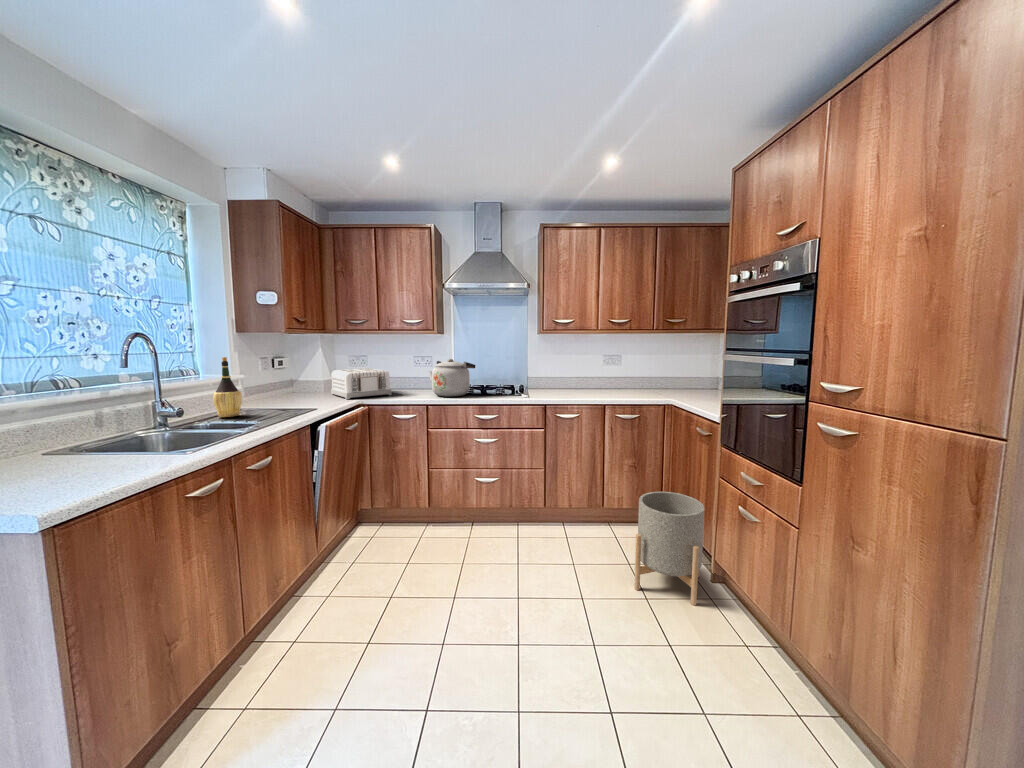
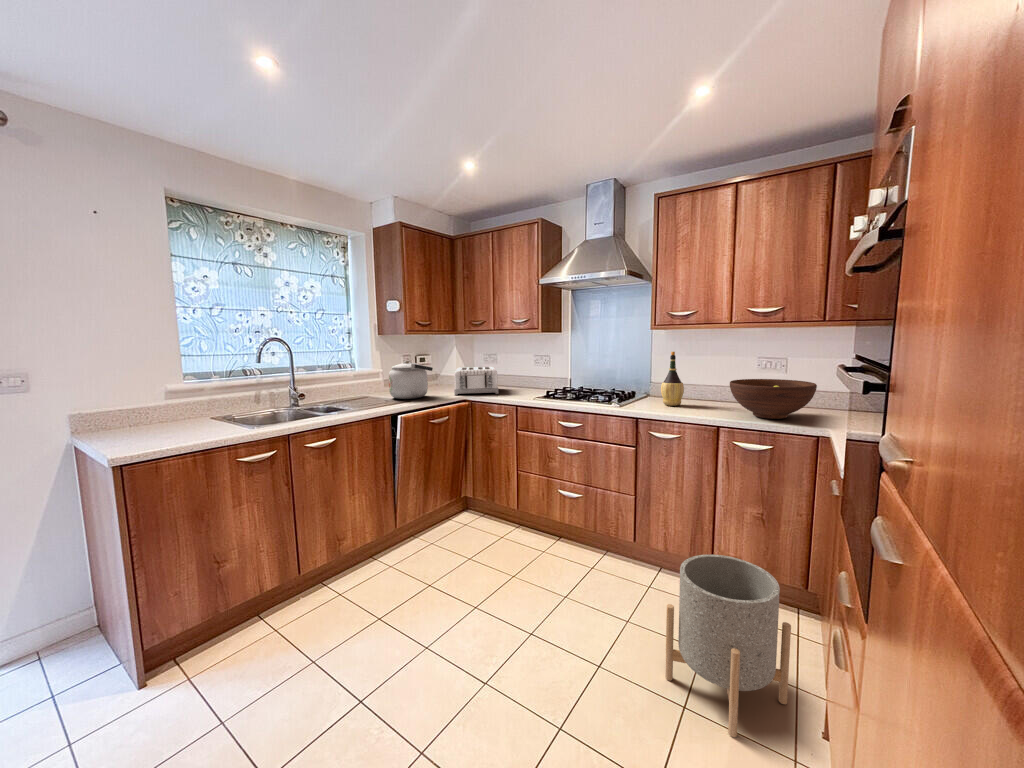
wine bottle: present [213,357,242,417] -> present [661,352,684,406]
kettle: present [429,359,475,397] -> present [389,361,433,399]
fruit bowl: none [607,370,662,397] -> present [730,379,817,419]

